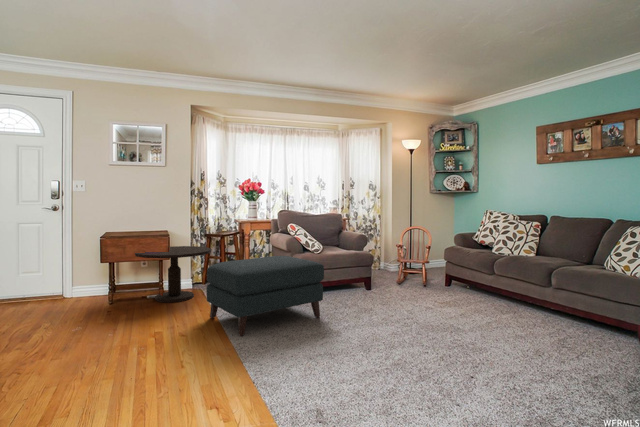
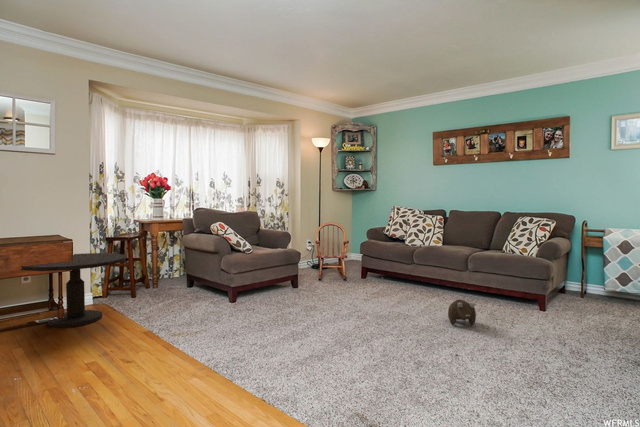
ottoman: present [207,256,324,336] -> none [147,258,283,353]
plush toy: none [489,318,521,349] -> present [448,299,476,325]

